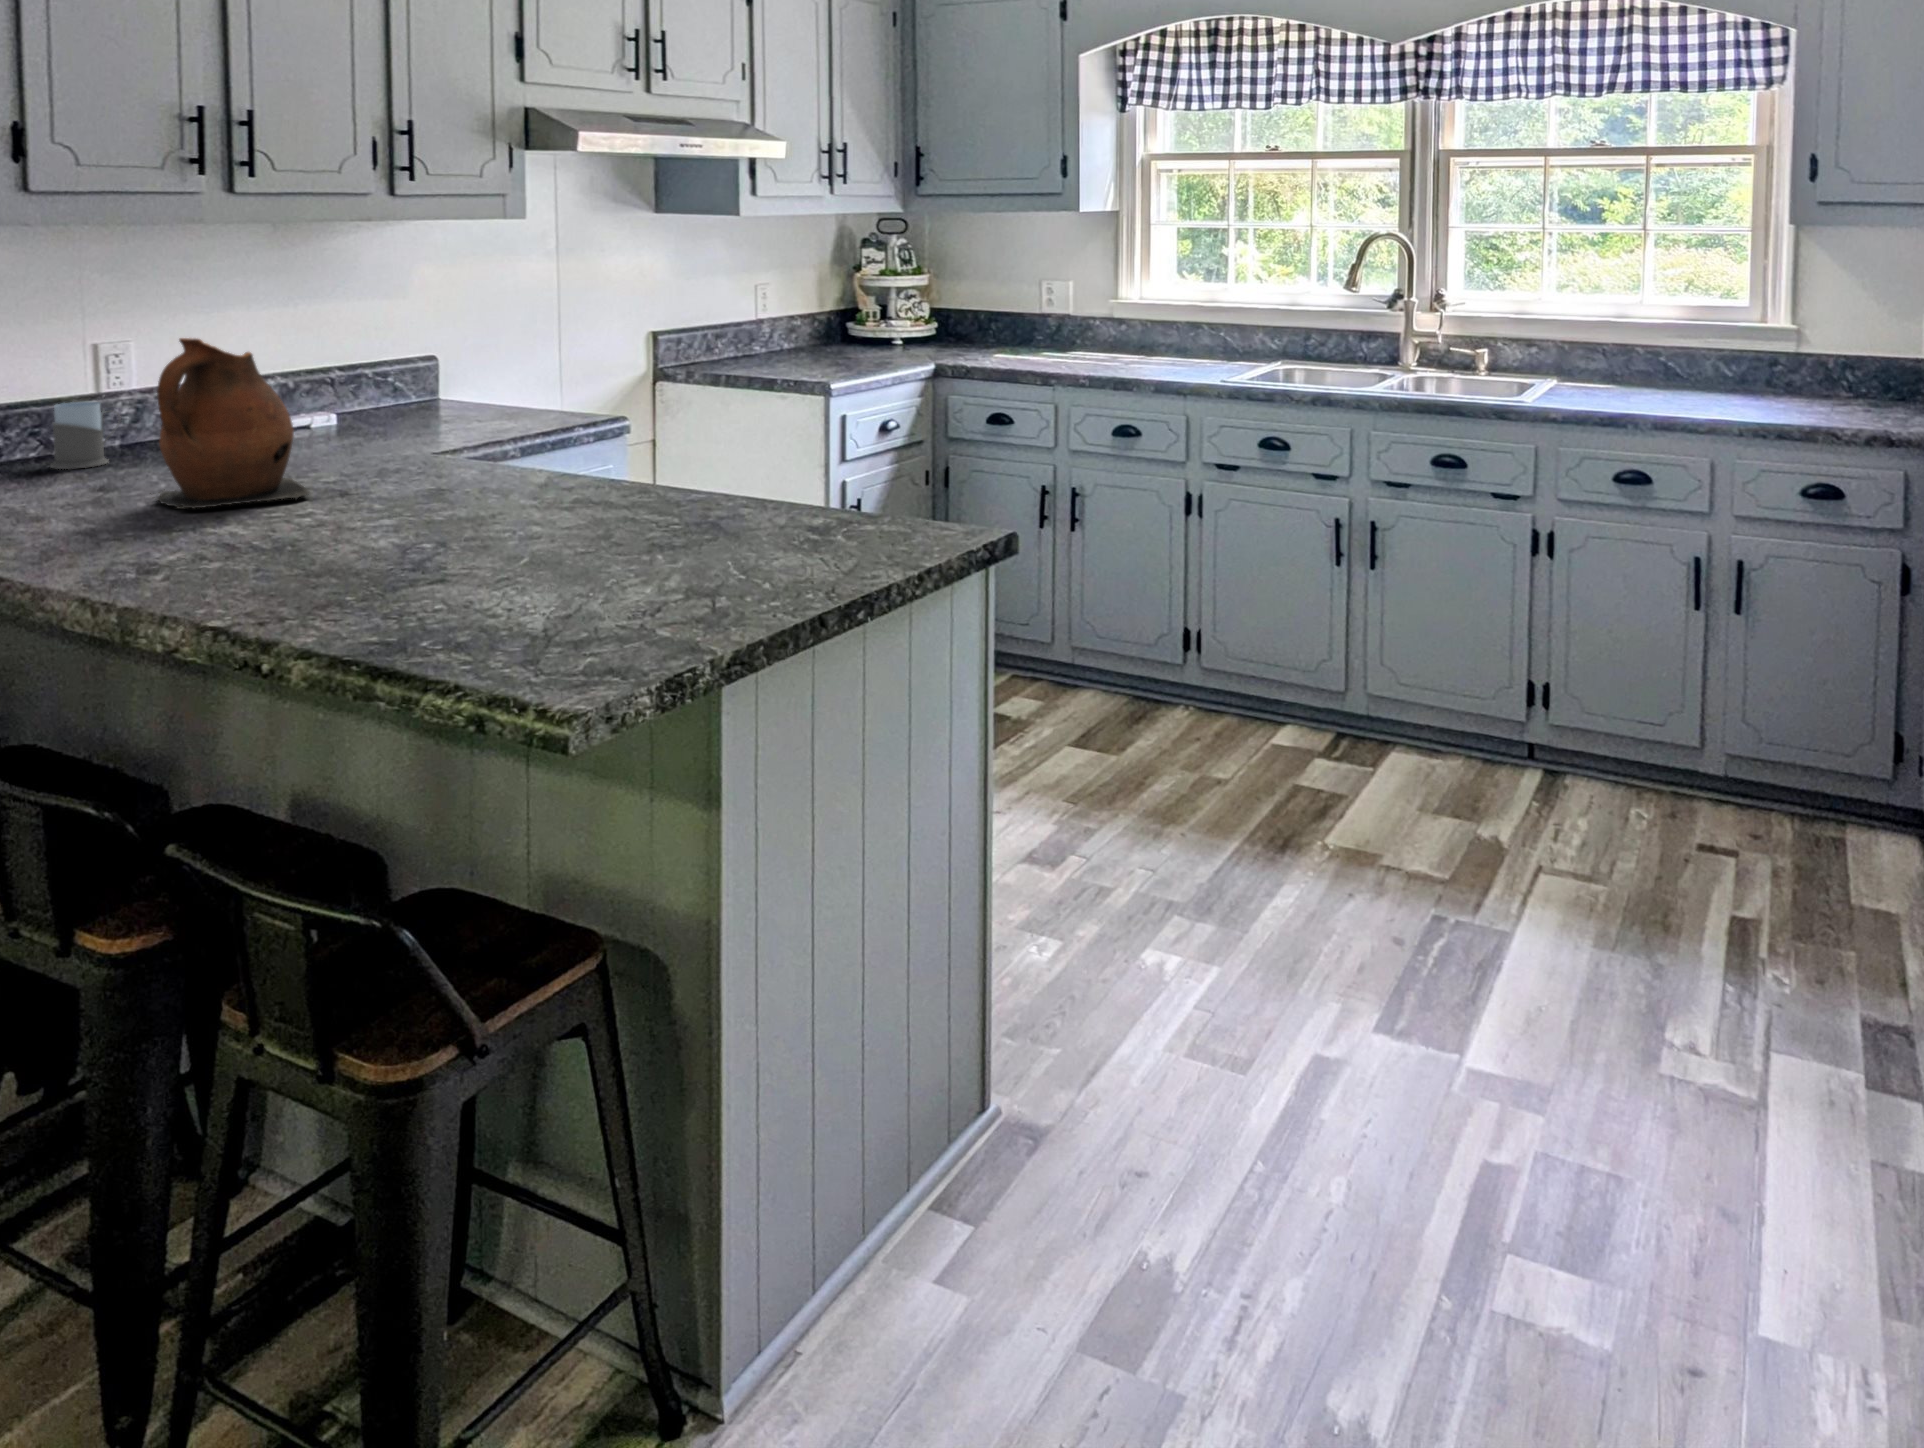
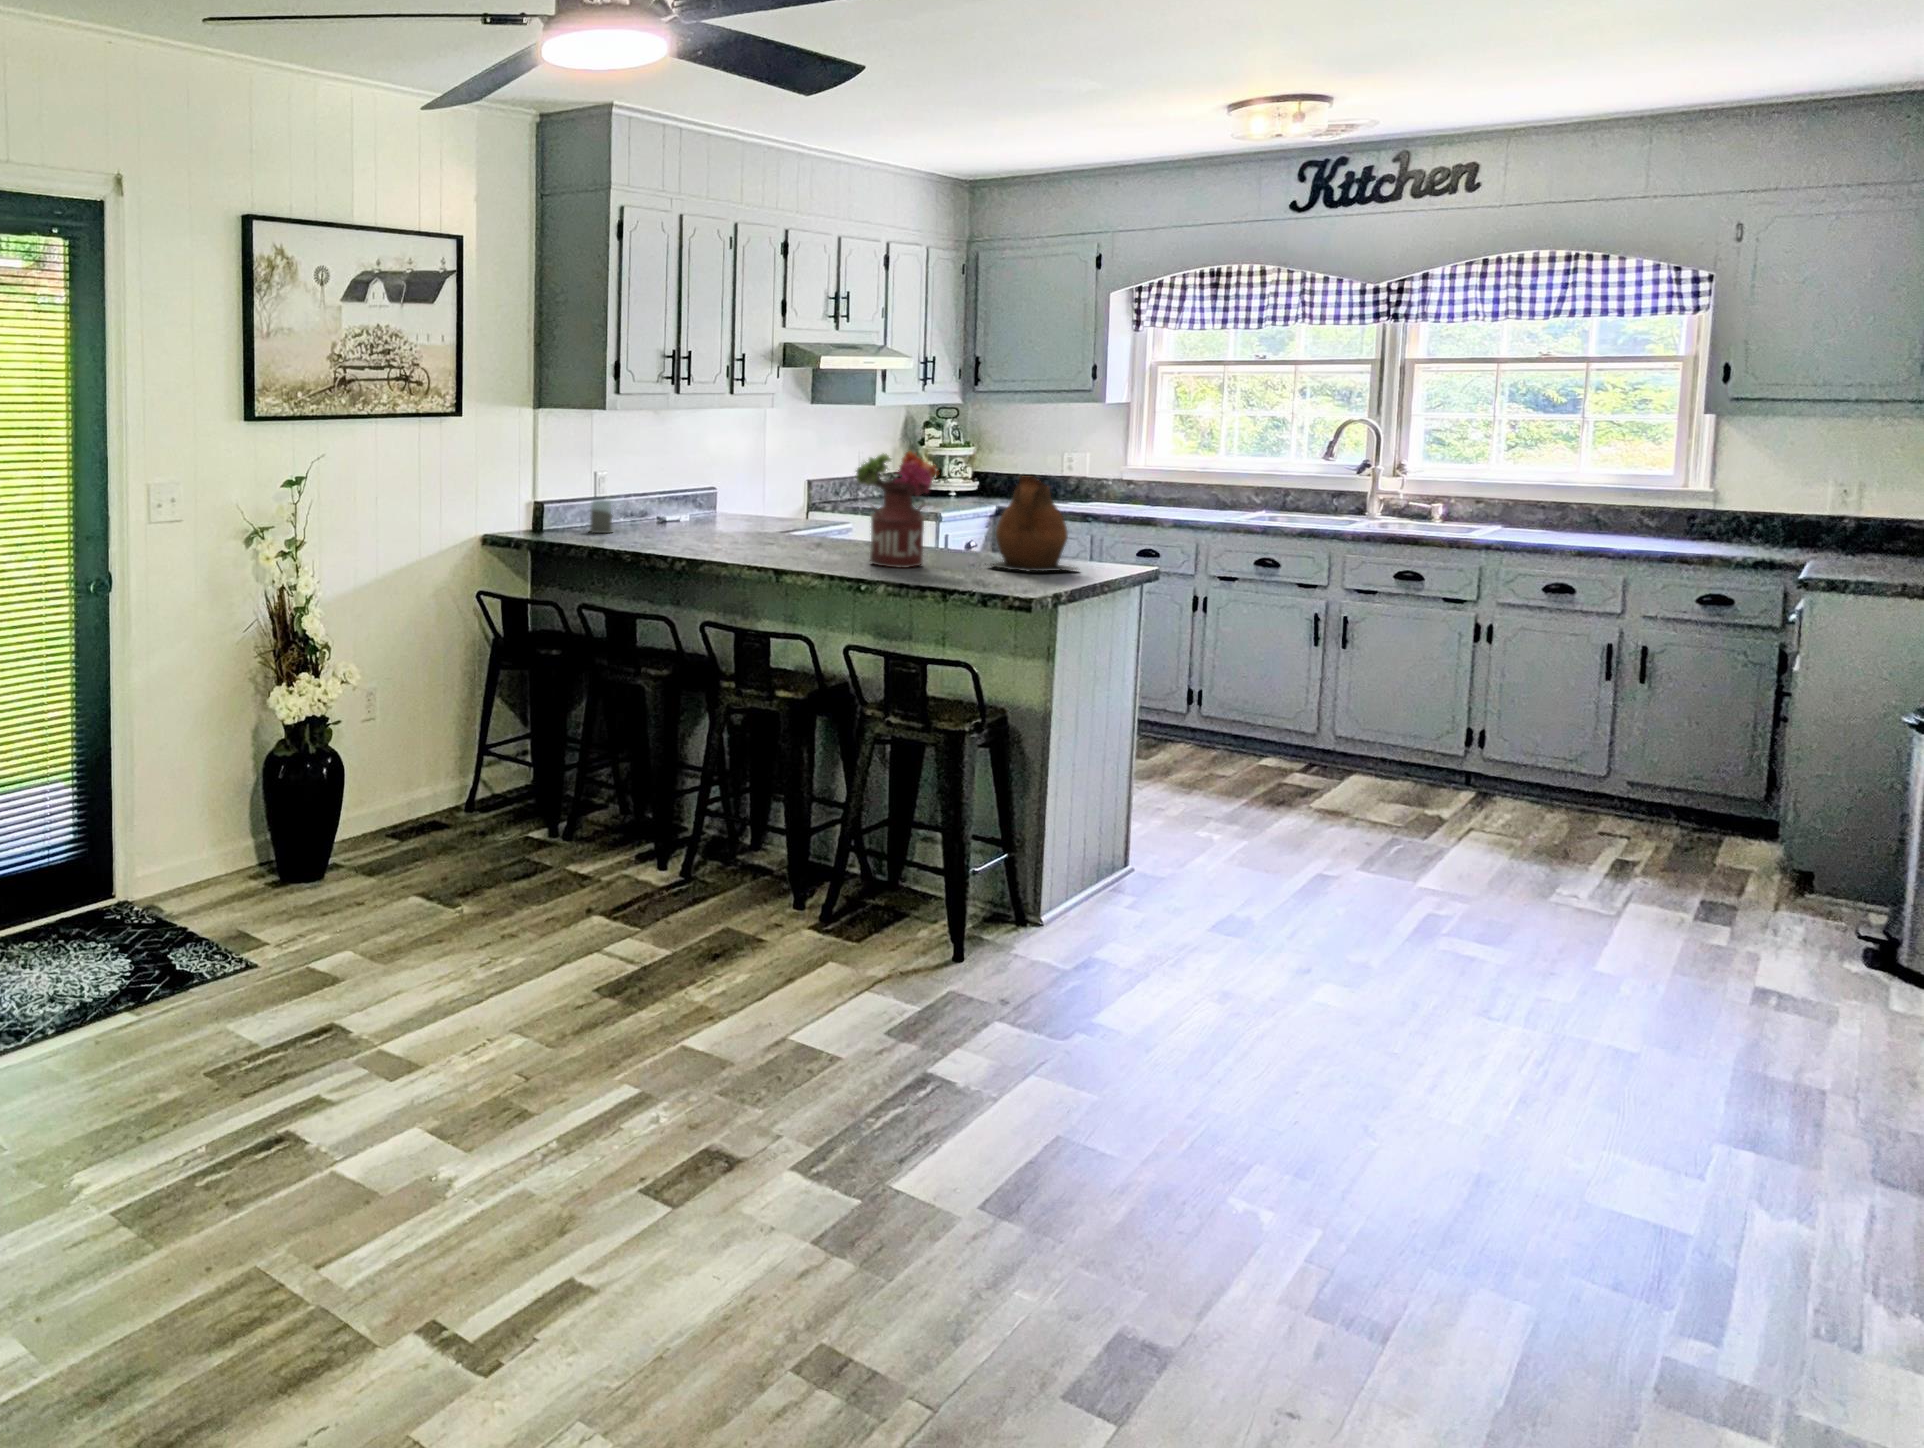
flower arrangement: none [354,314,551,574] -> present [856,451,939,568]
ceramic pitcher: present [150,338,310,509] -> present [990,476,1075,572]

